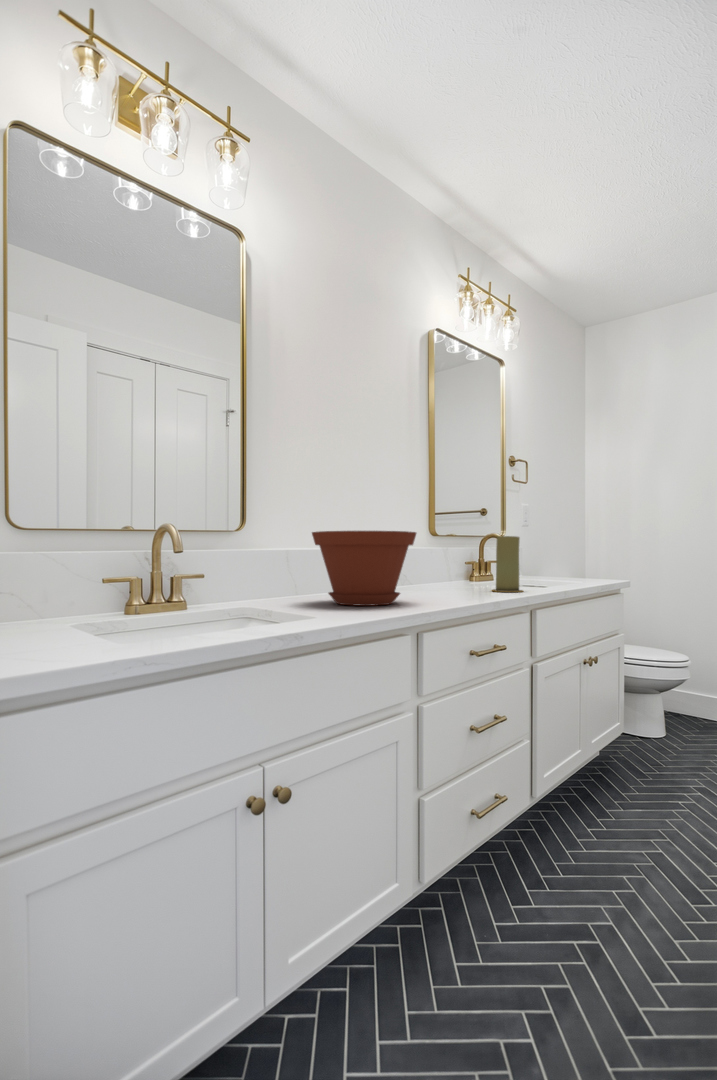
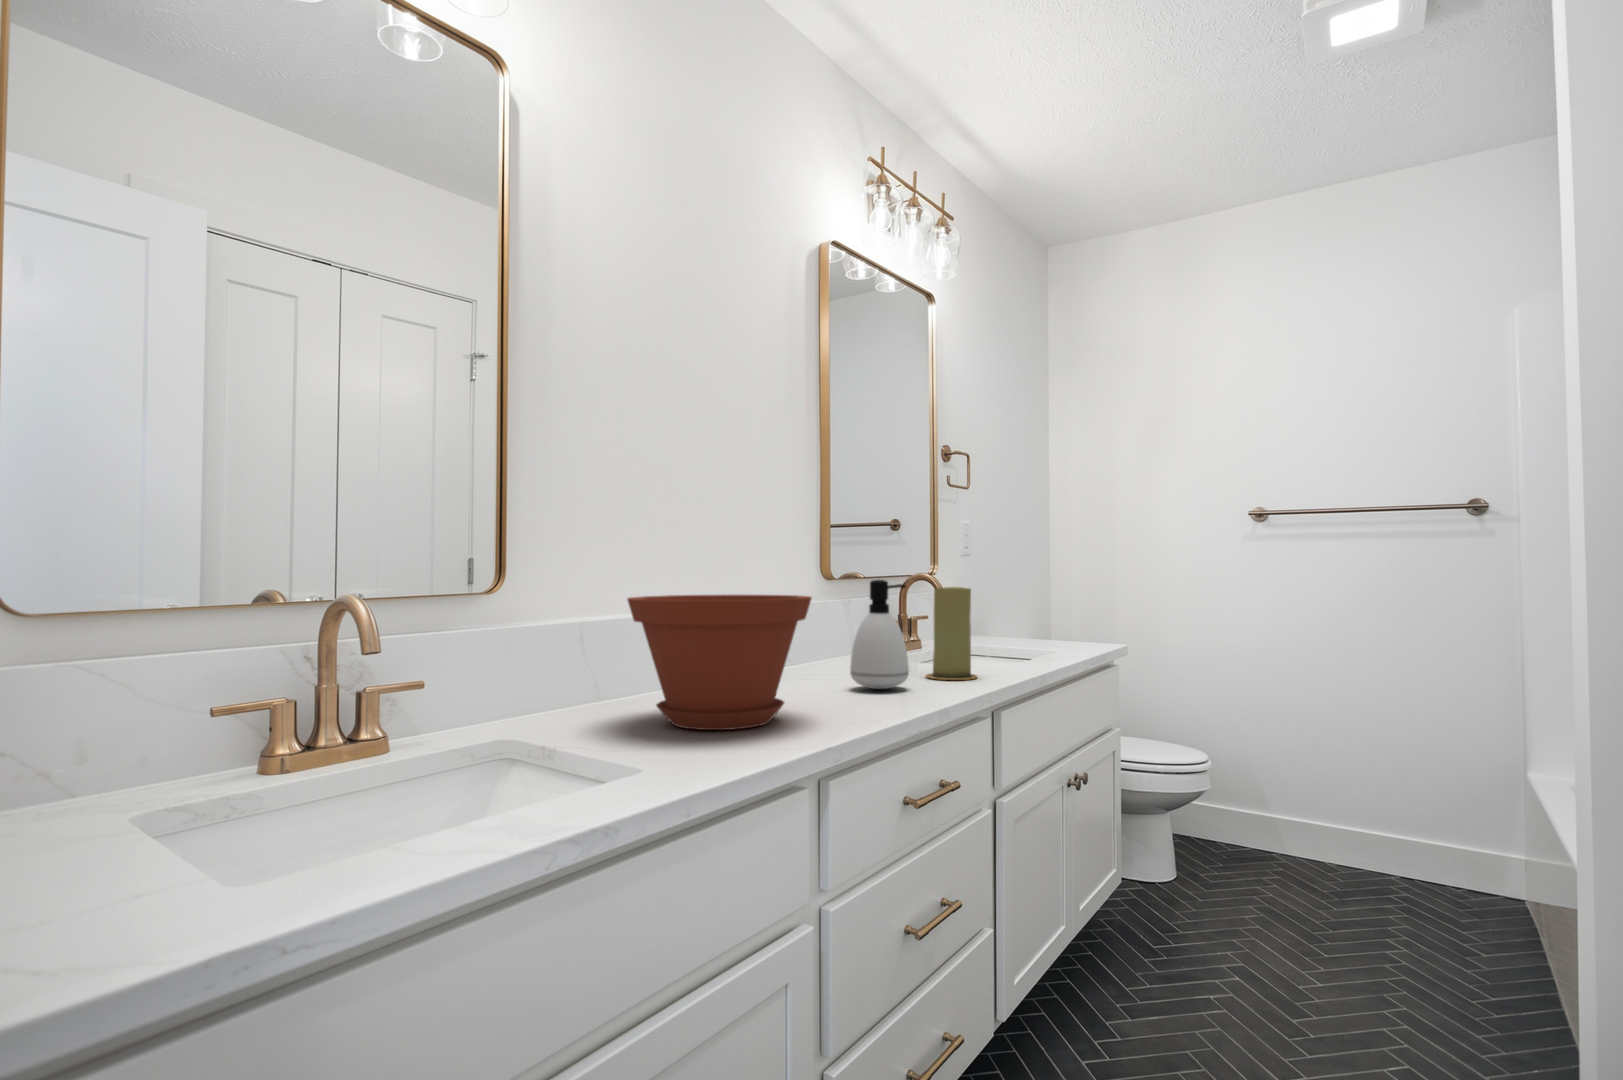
soap dispenser: none [443,529,478,594] -> present [850,580,909,689]

